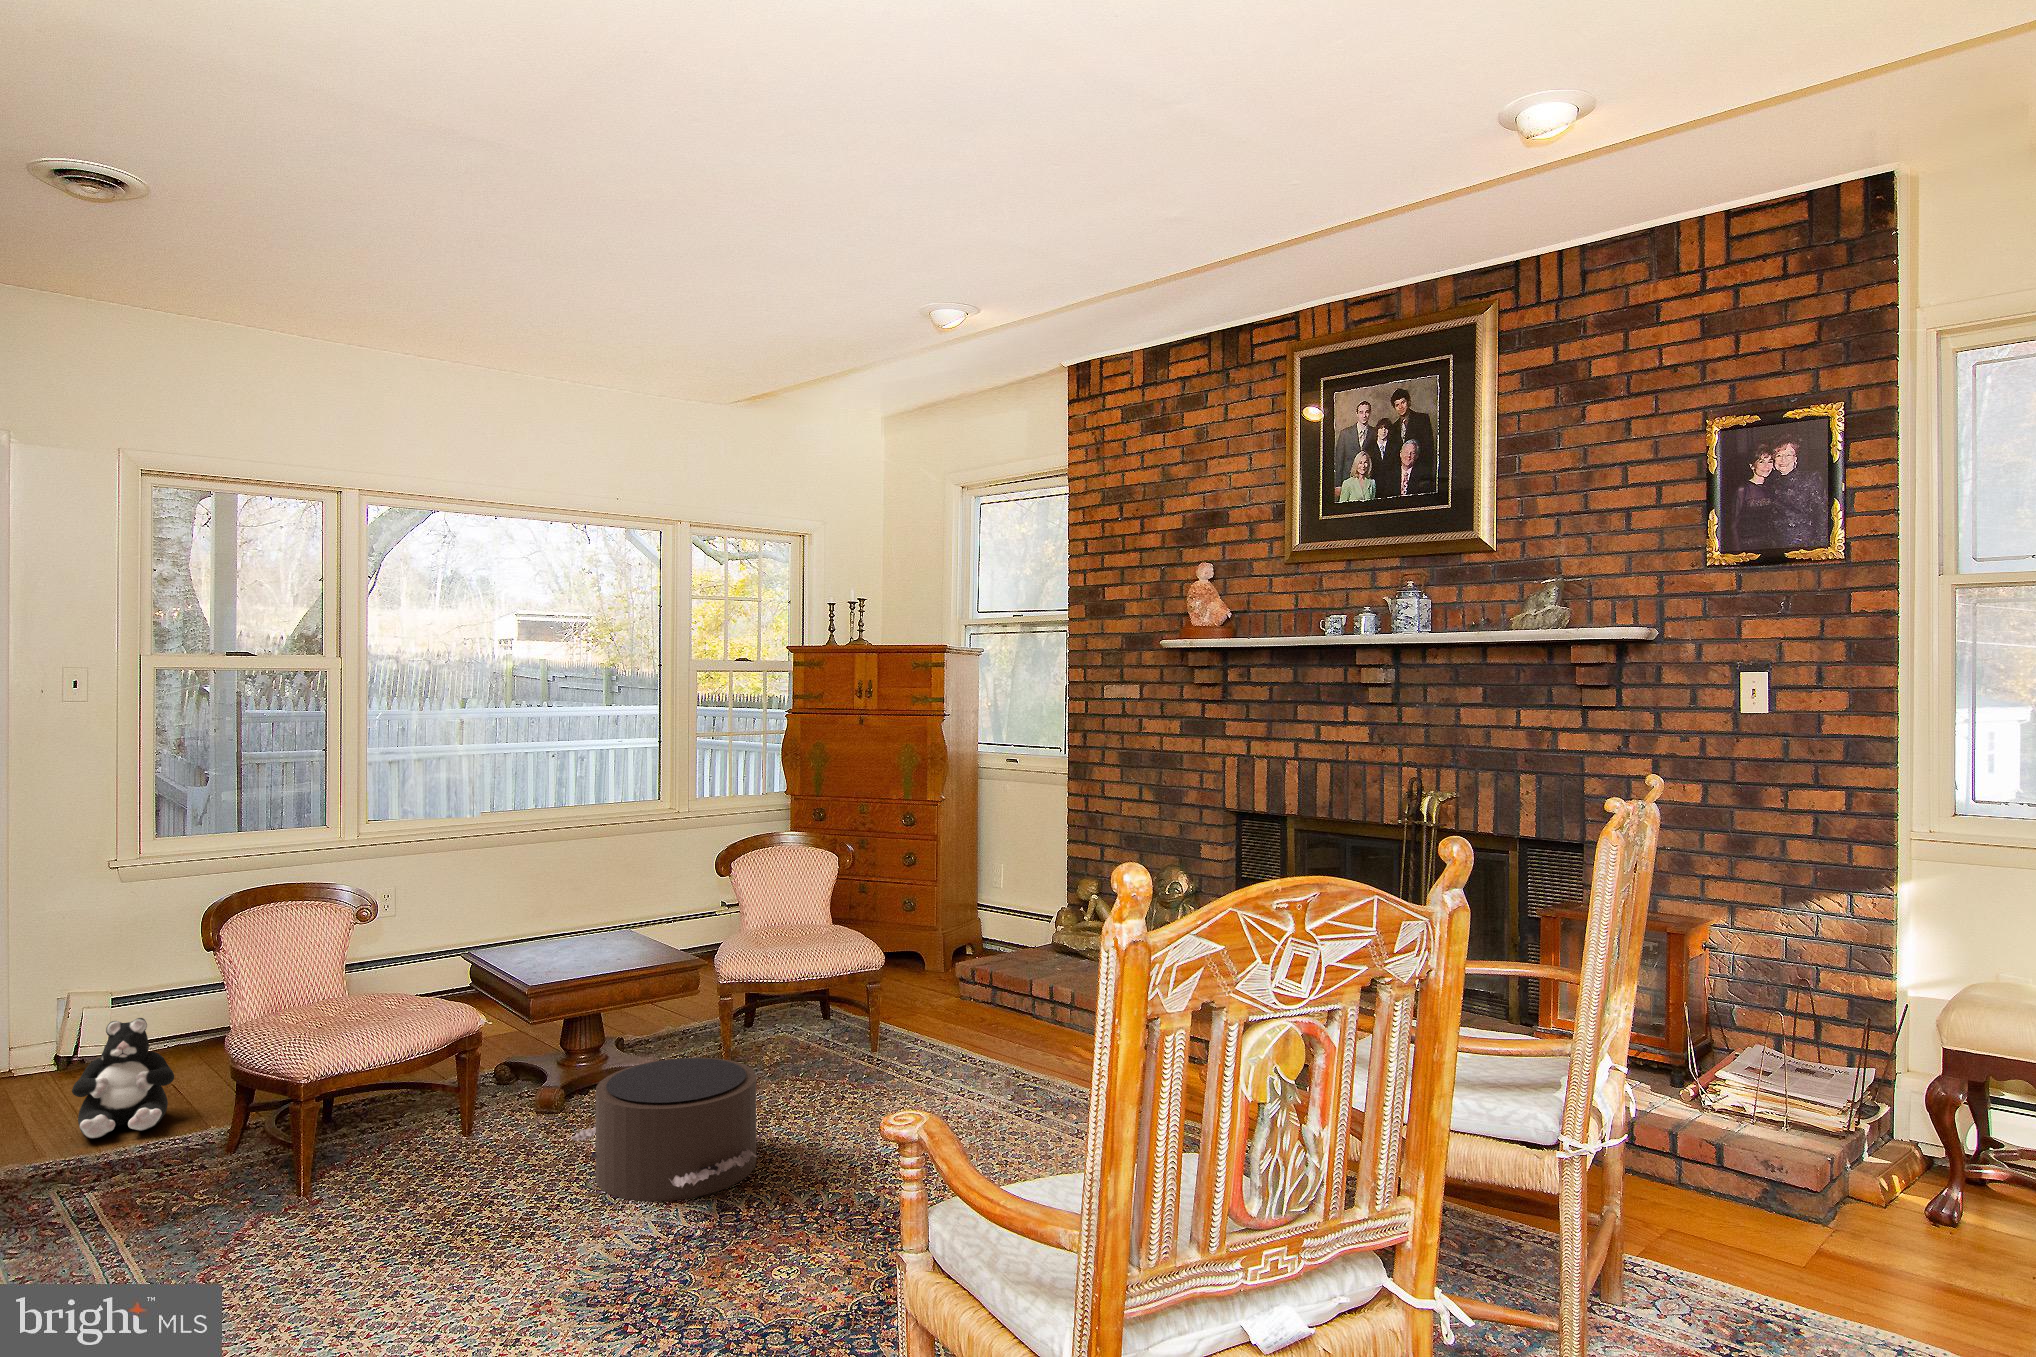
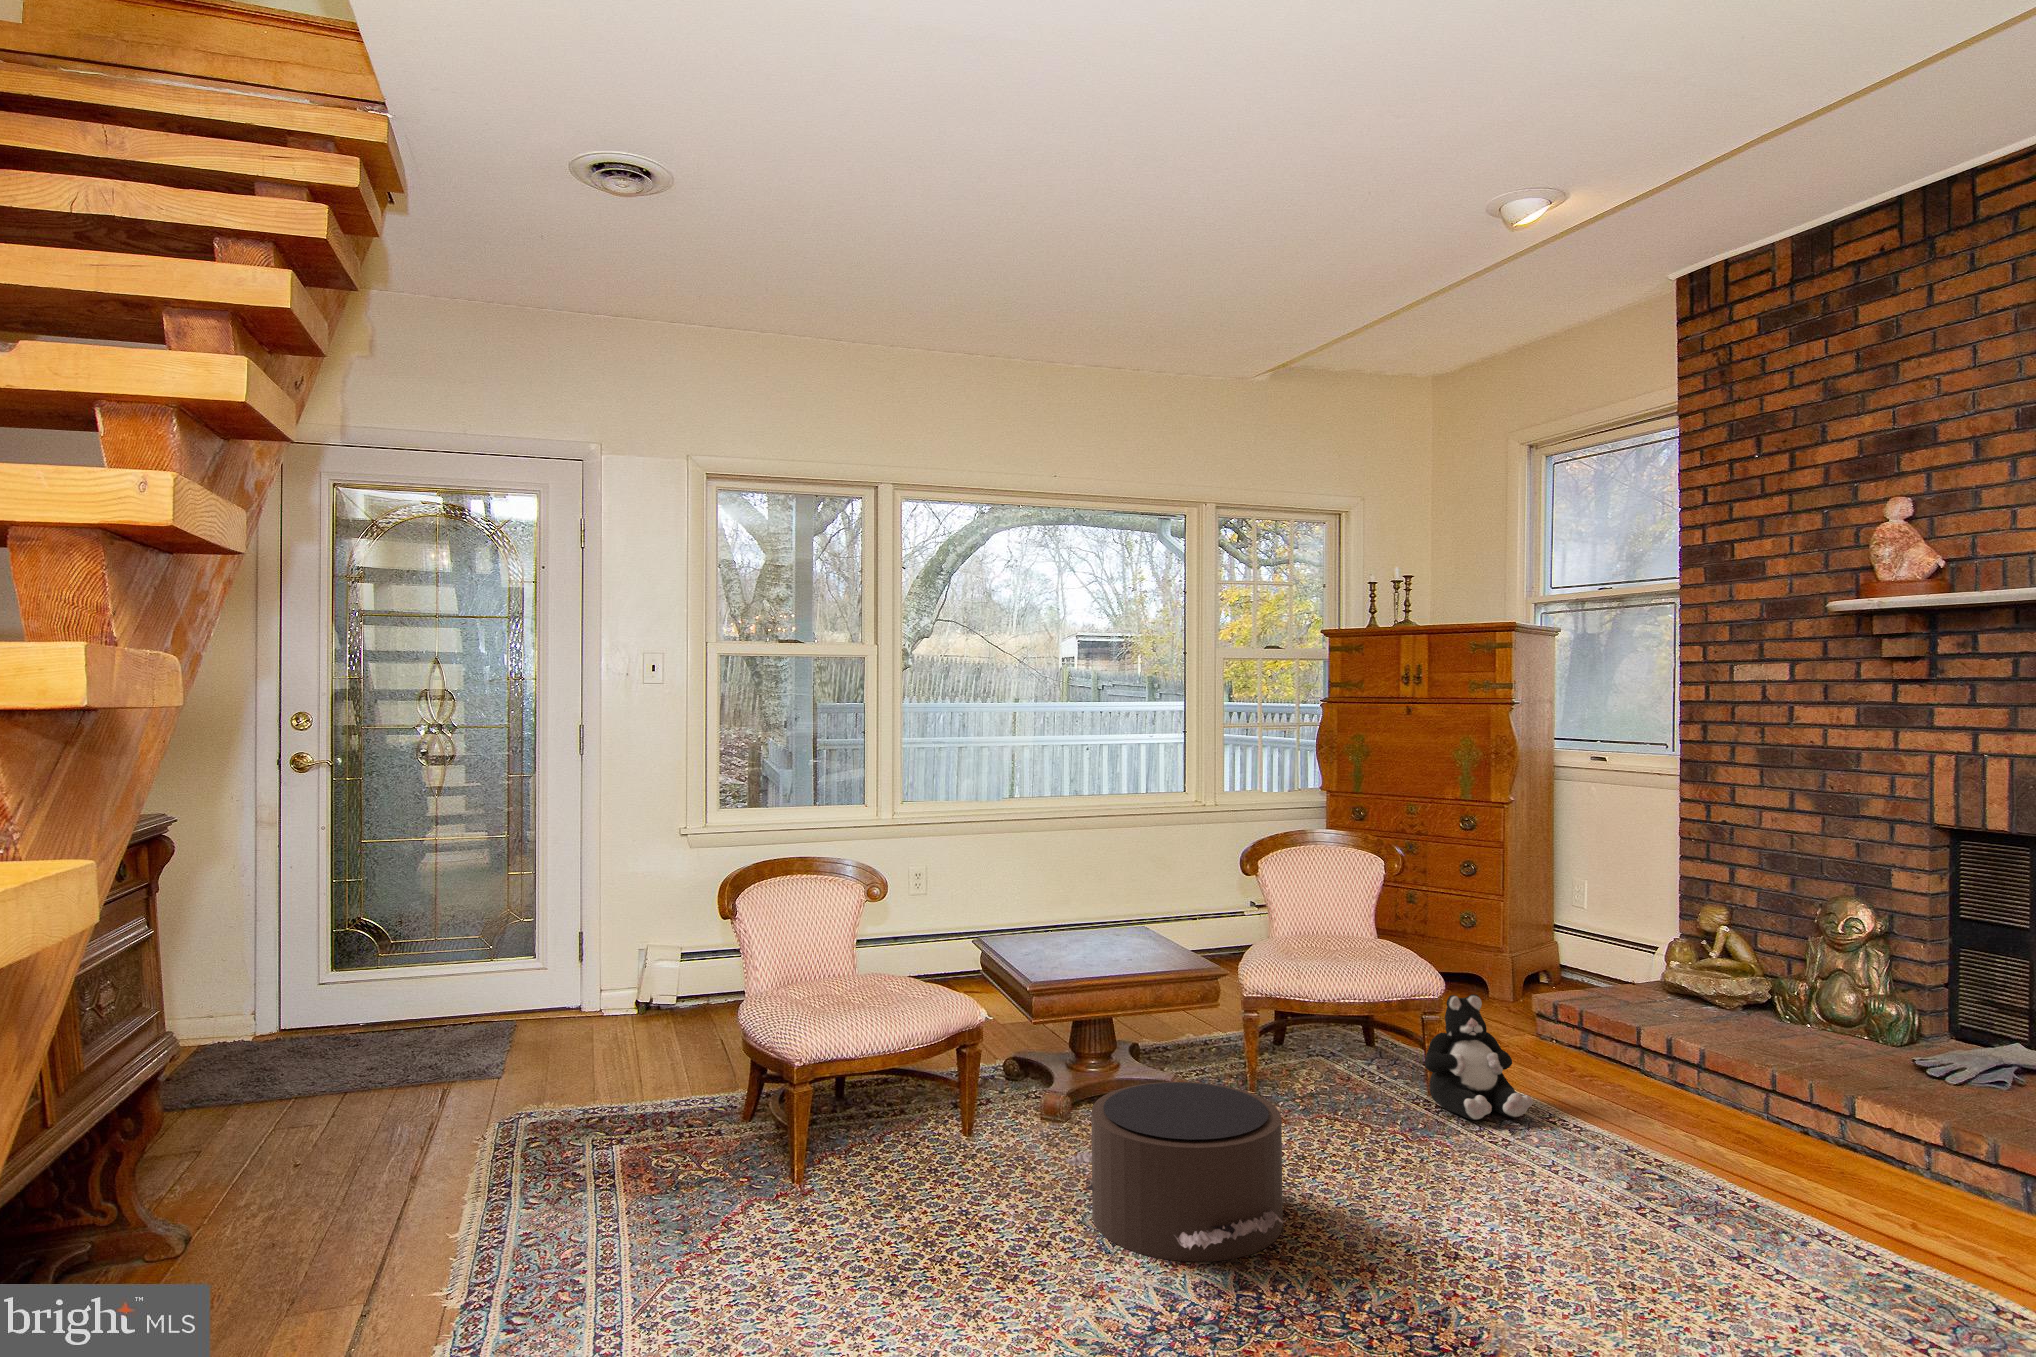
plush toy: present [72,1018,174,1138] -> present [1425,994,1533,1120]

